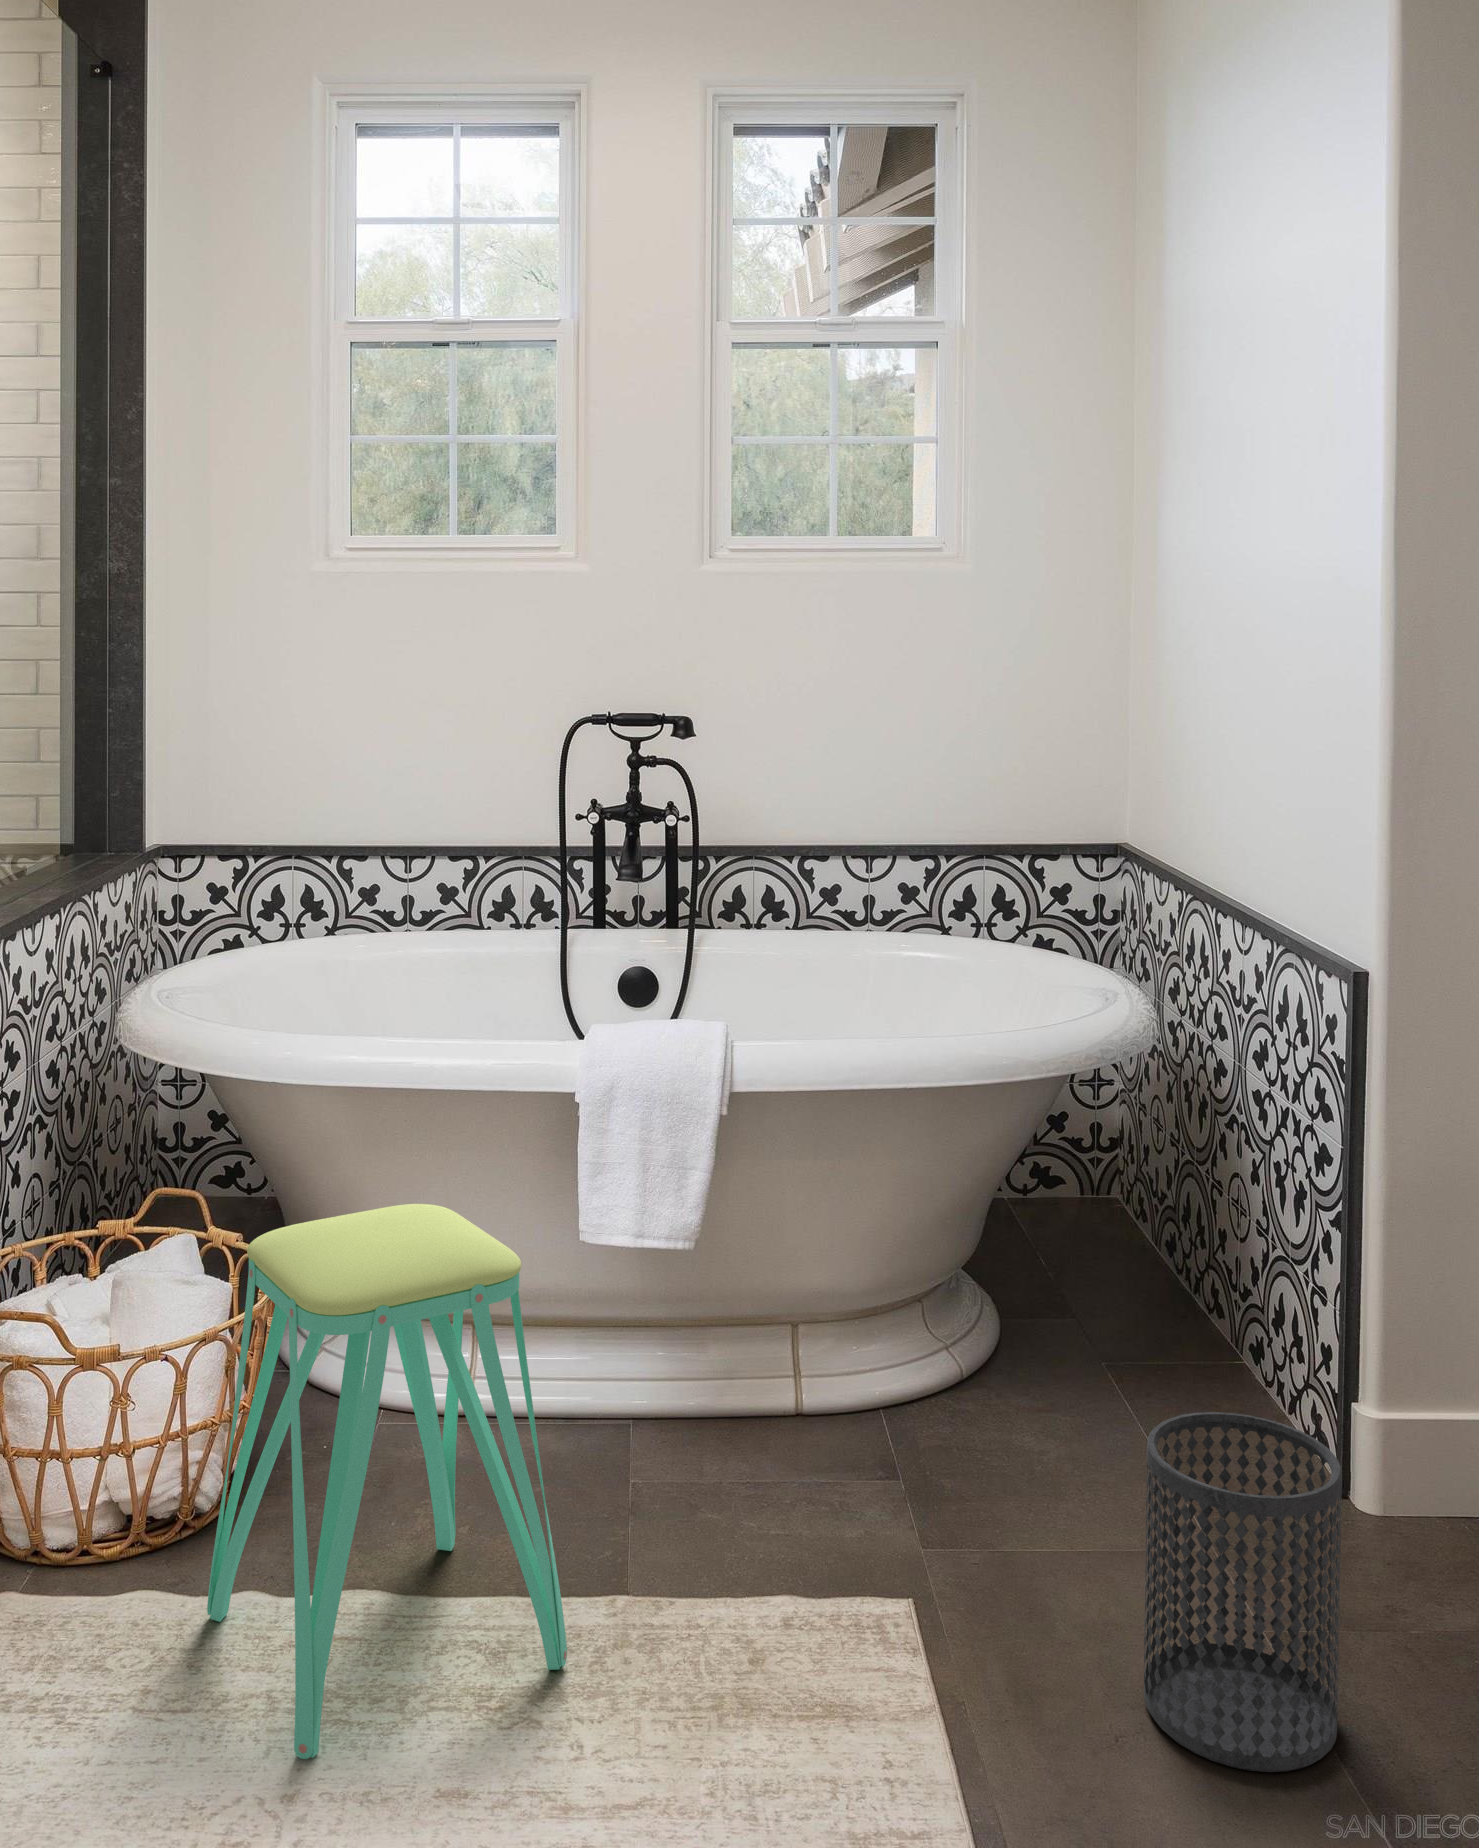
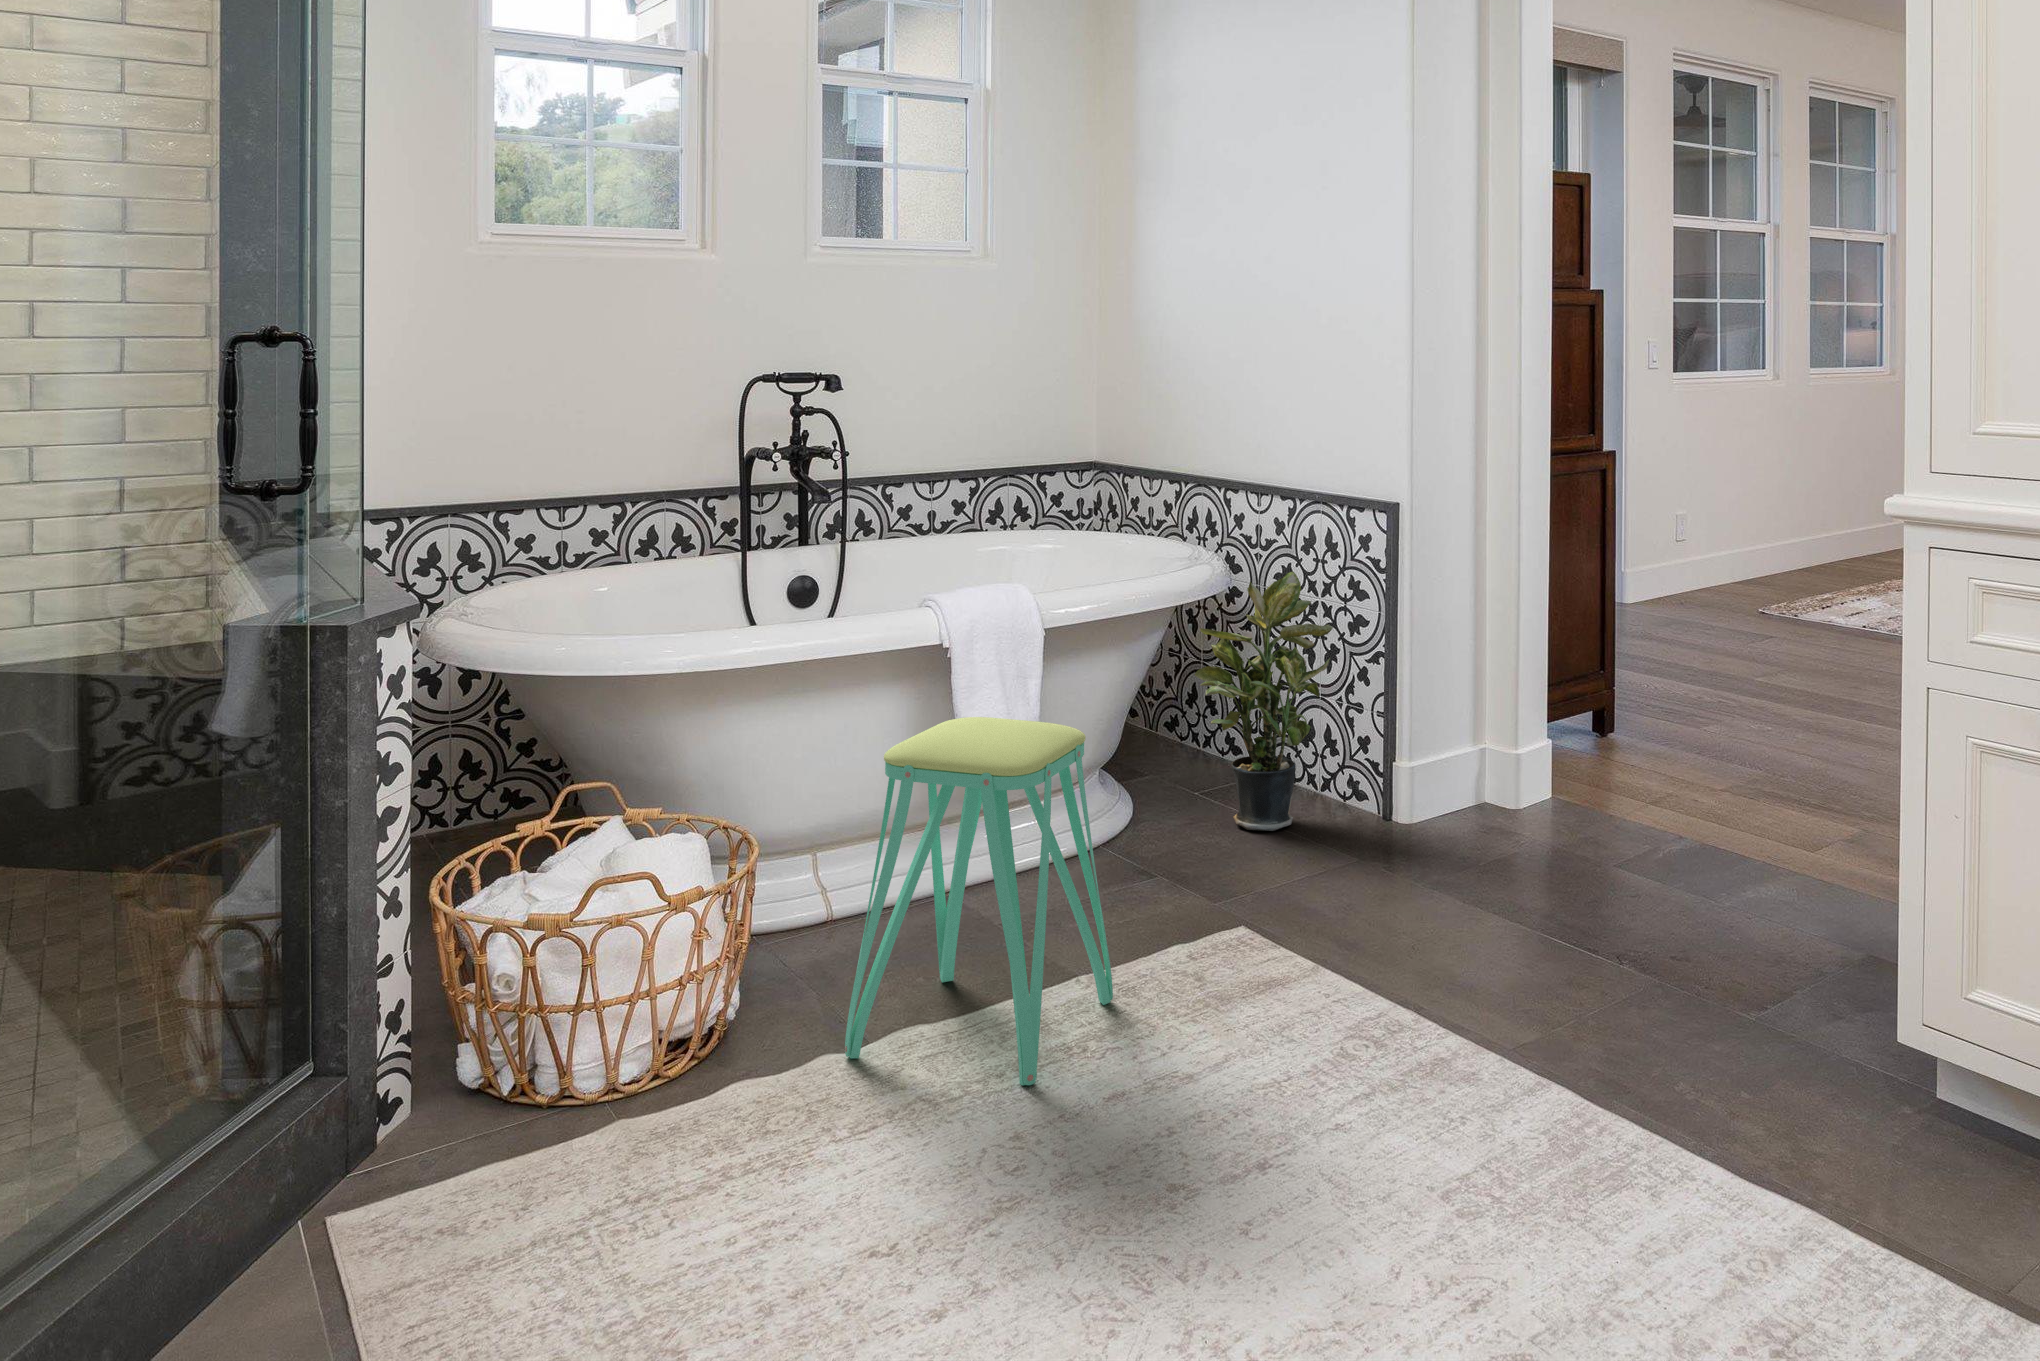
potted plant: none [1051,1053,1273,1461] -> present [1195,572,1333,831]
wastebasket: present [1144,1412,1342,1772] -> none [1390,749,1493,927]

